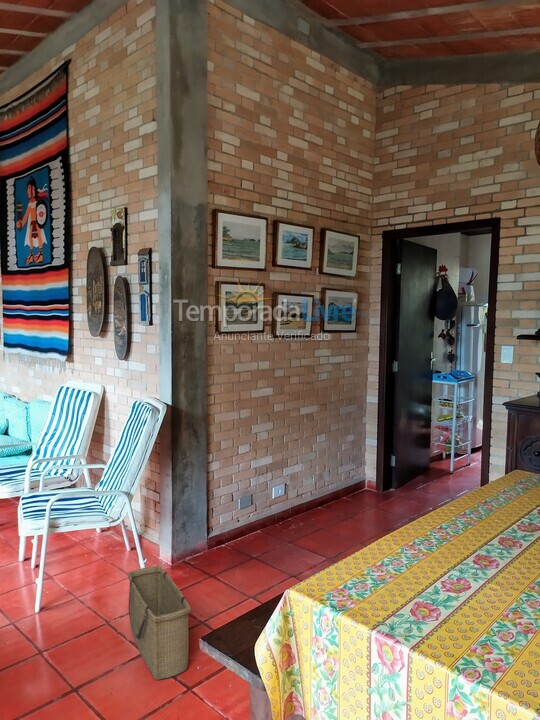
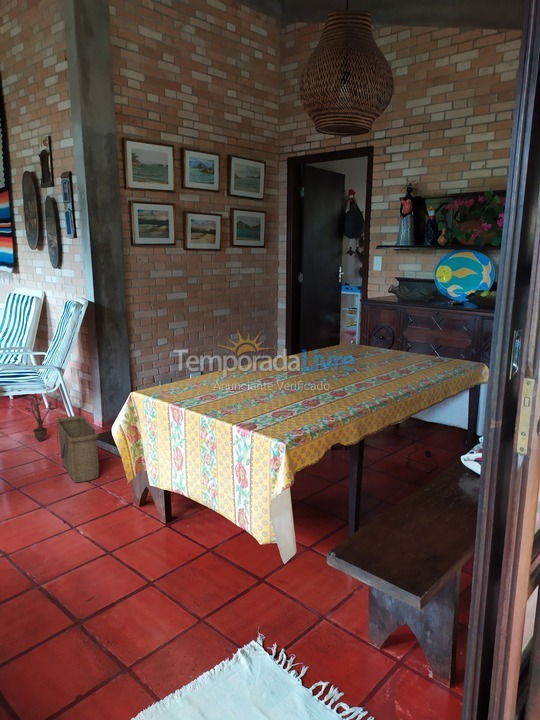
decorative plant: none [75,527,118,590] -> present [25,394,53,441]

